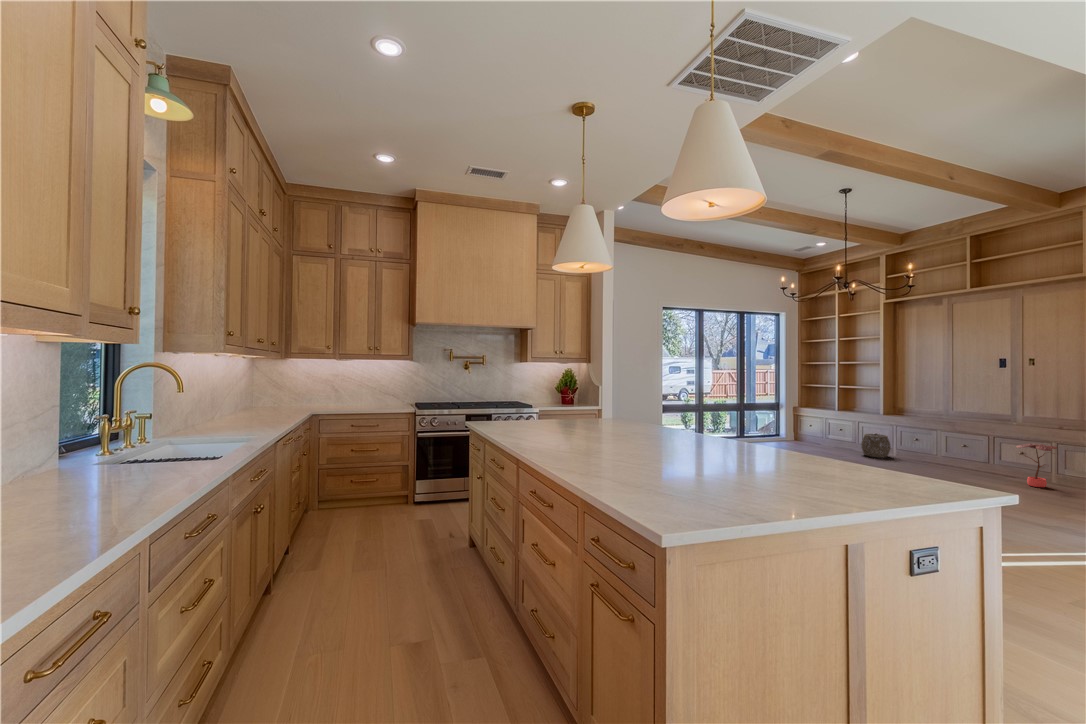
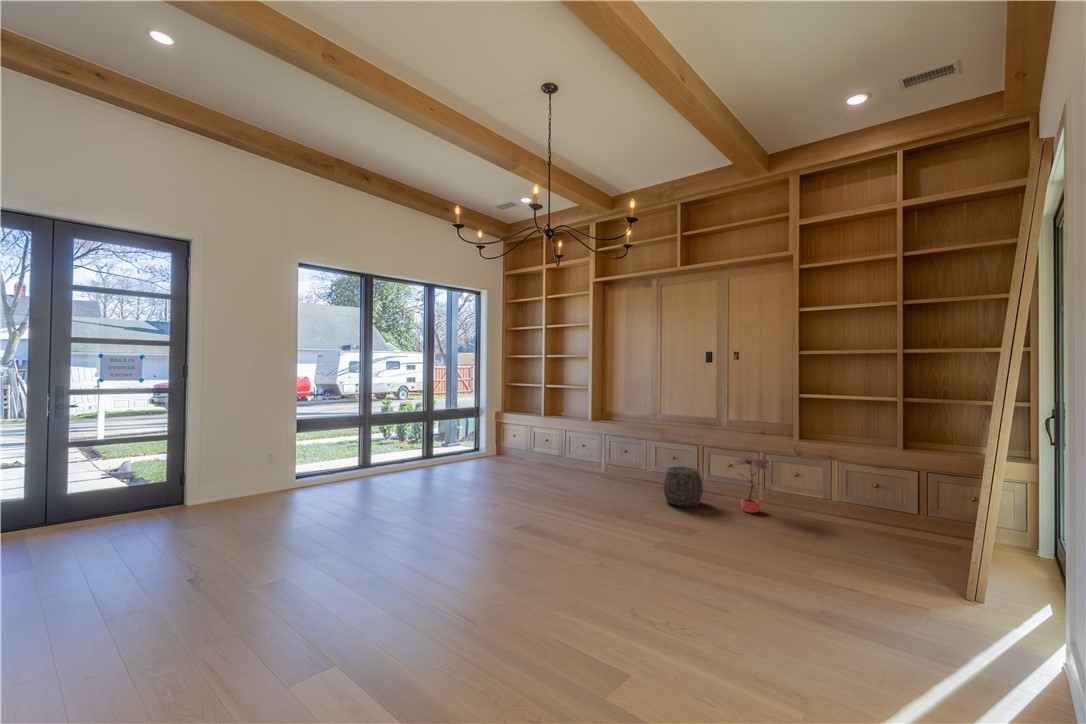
woven basket: present [861,434,891,458] -> present [663,467,703,507]

